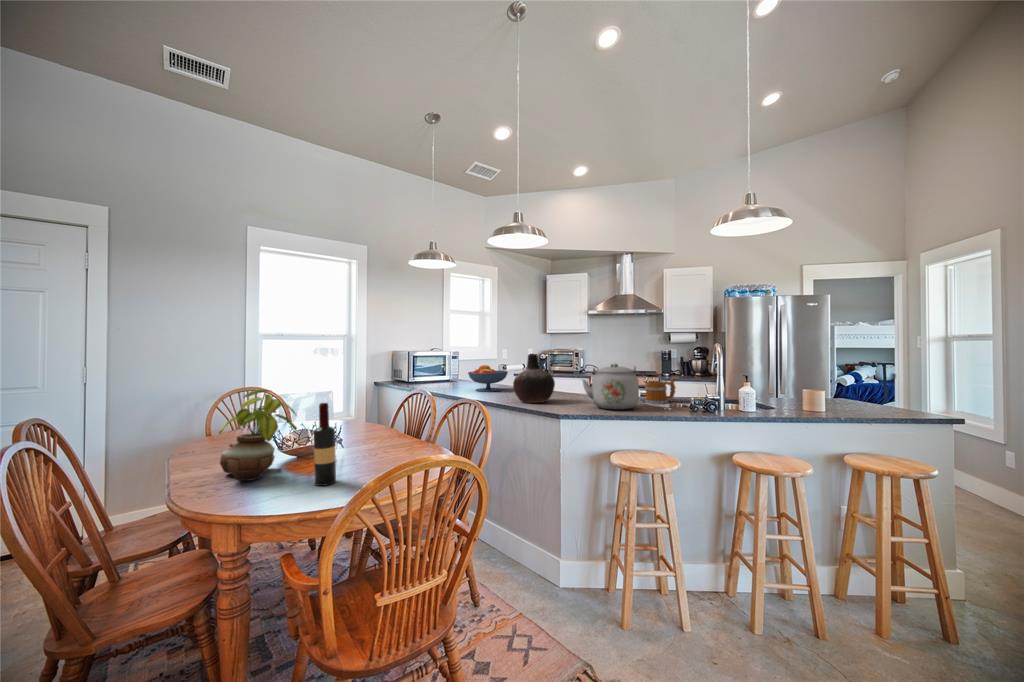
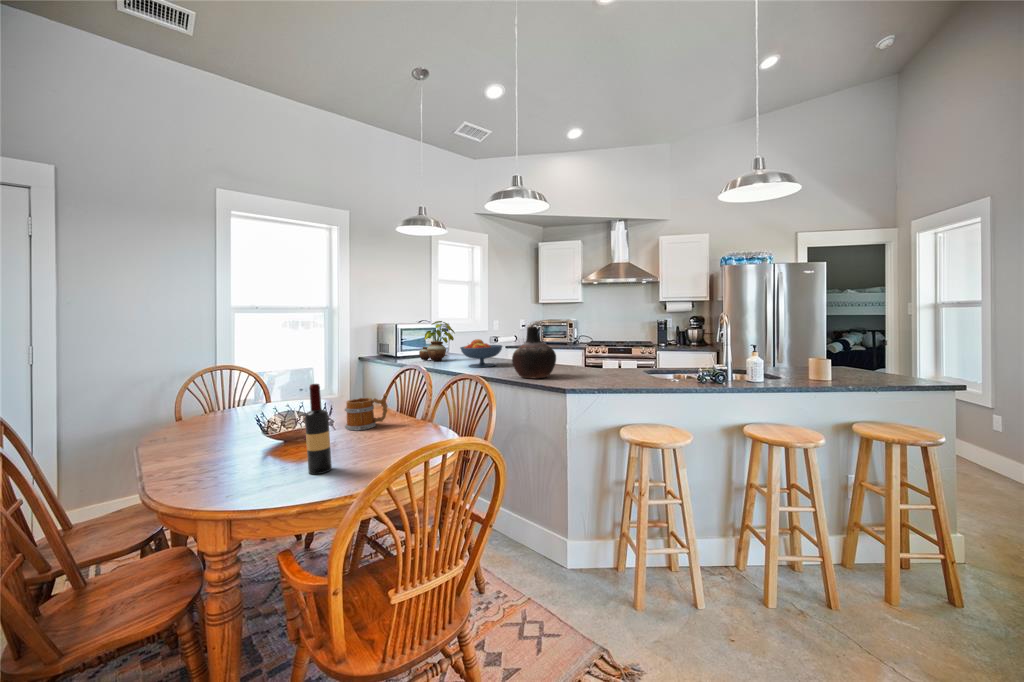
kettle: present [582,364,639,410] -> none [586,335,647,384]
mug: present [645,377,675,404] -> present [345,393,387,430]
potted plant: present [219,389,297,481] -> present [419,321,454,361]

